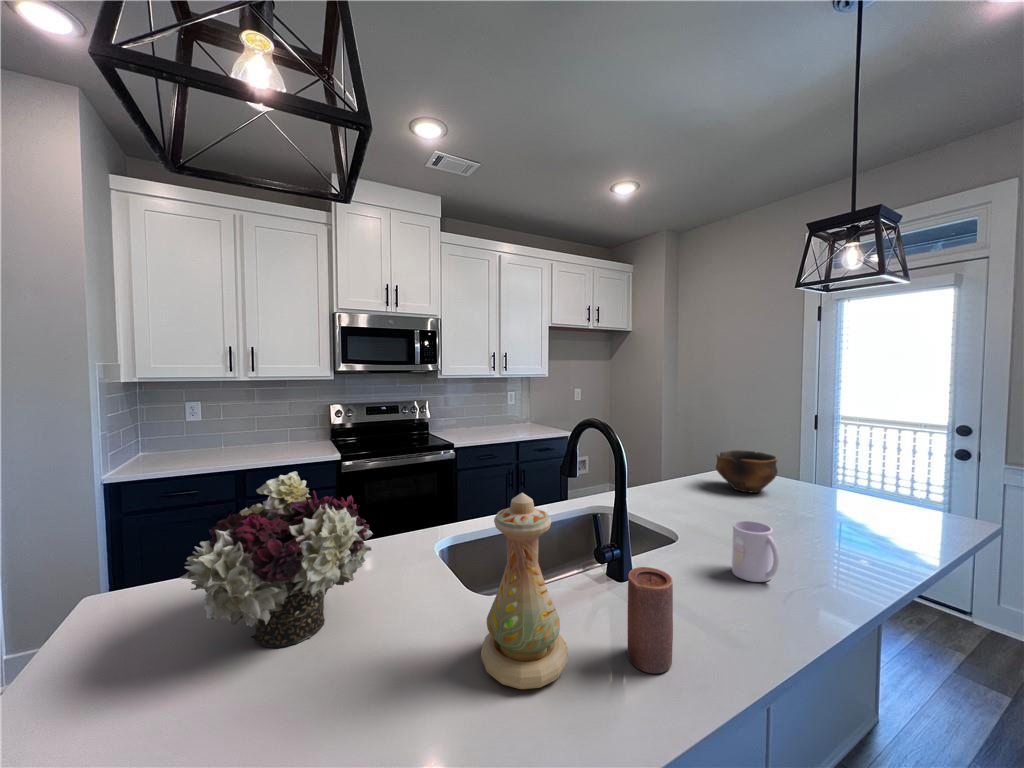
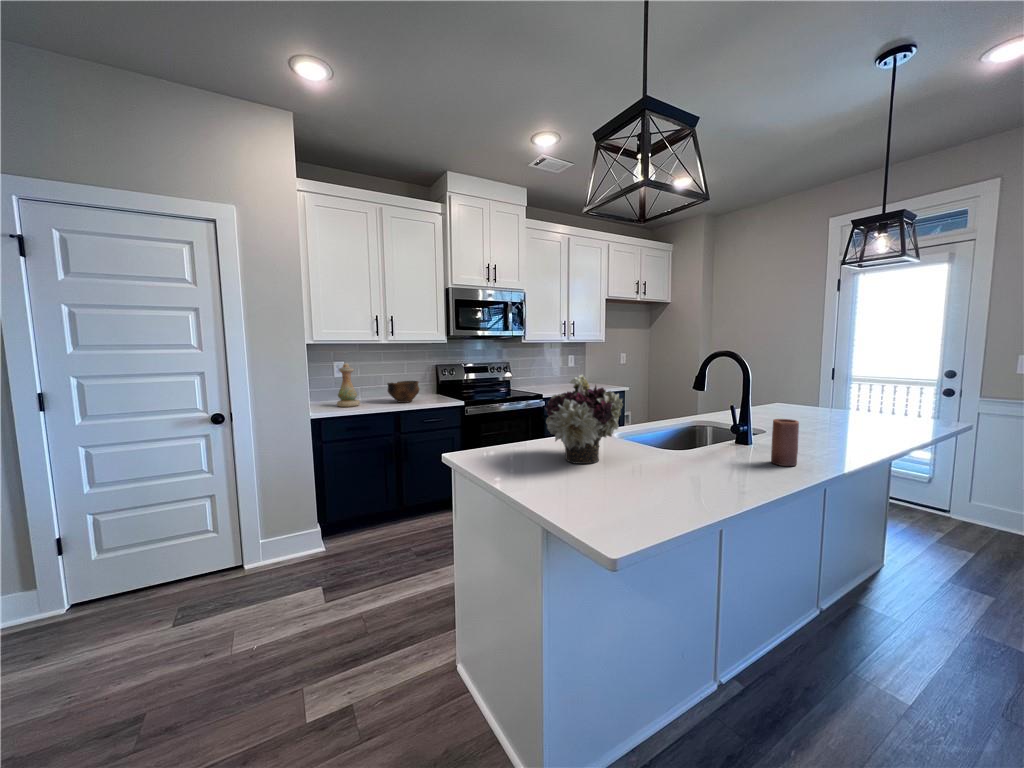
bowl: present [716,450,778,493] -> present [387,381,419,403]
vase: present [481,493,568,689] -> present [337,363,360,407]
mug: present [732,521,779,582] -> none [808,412,839,444]

